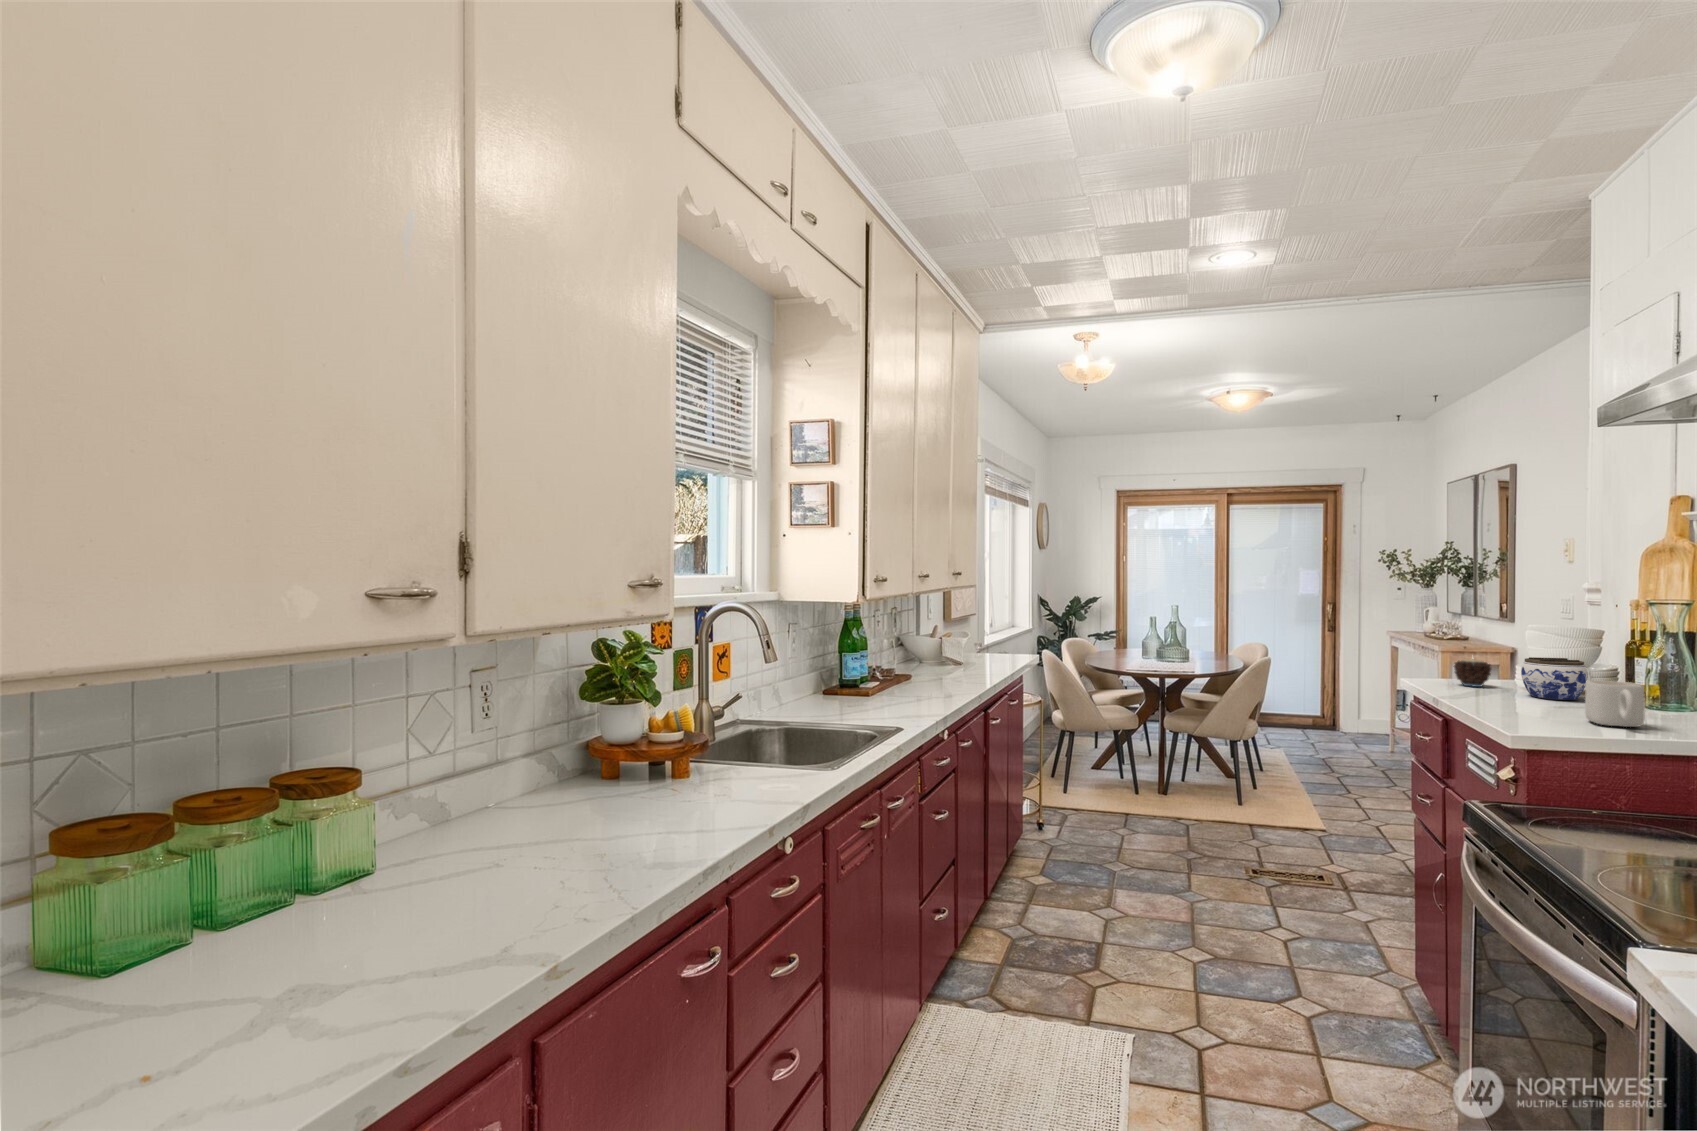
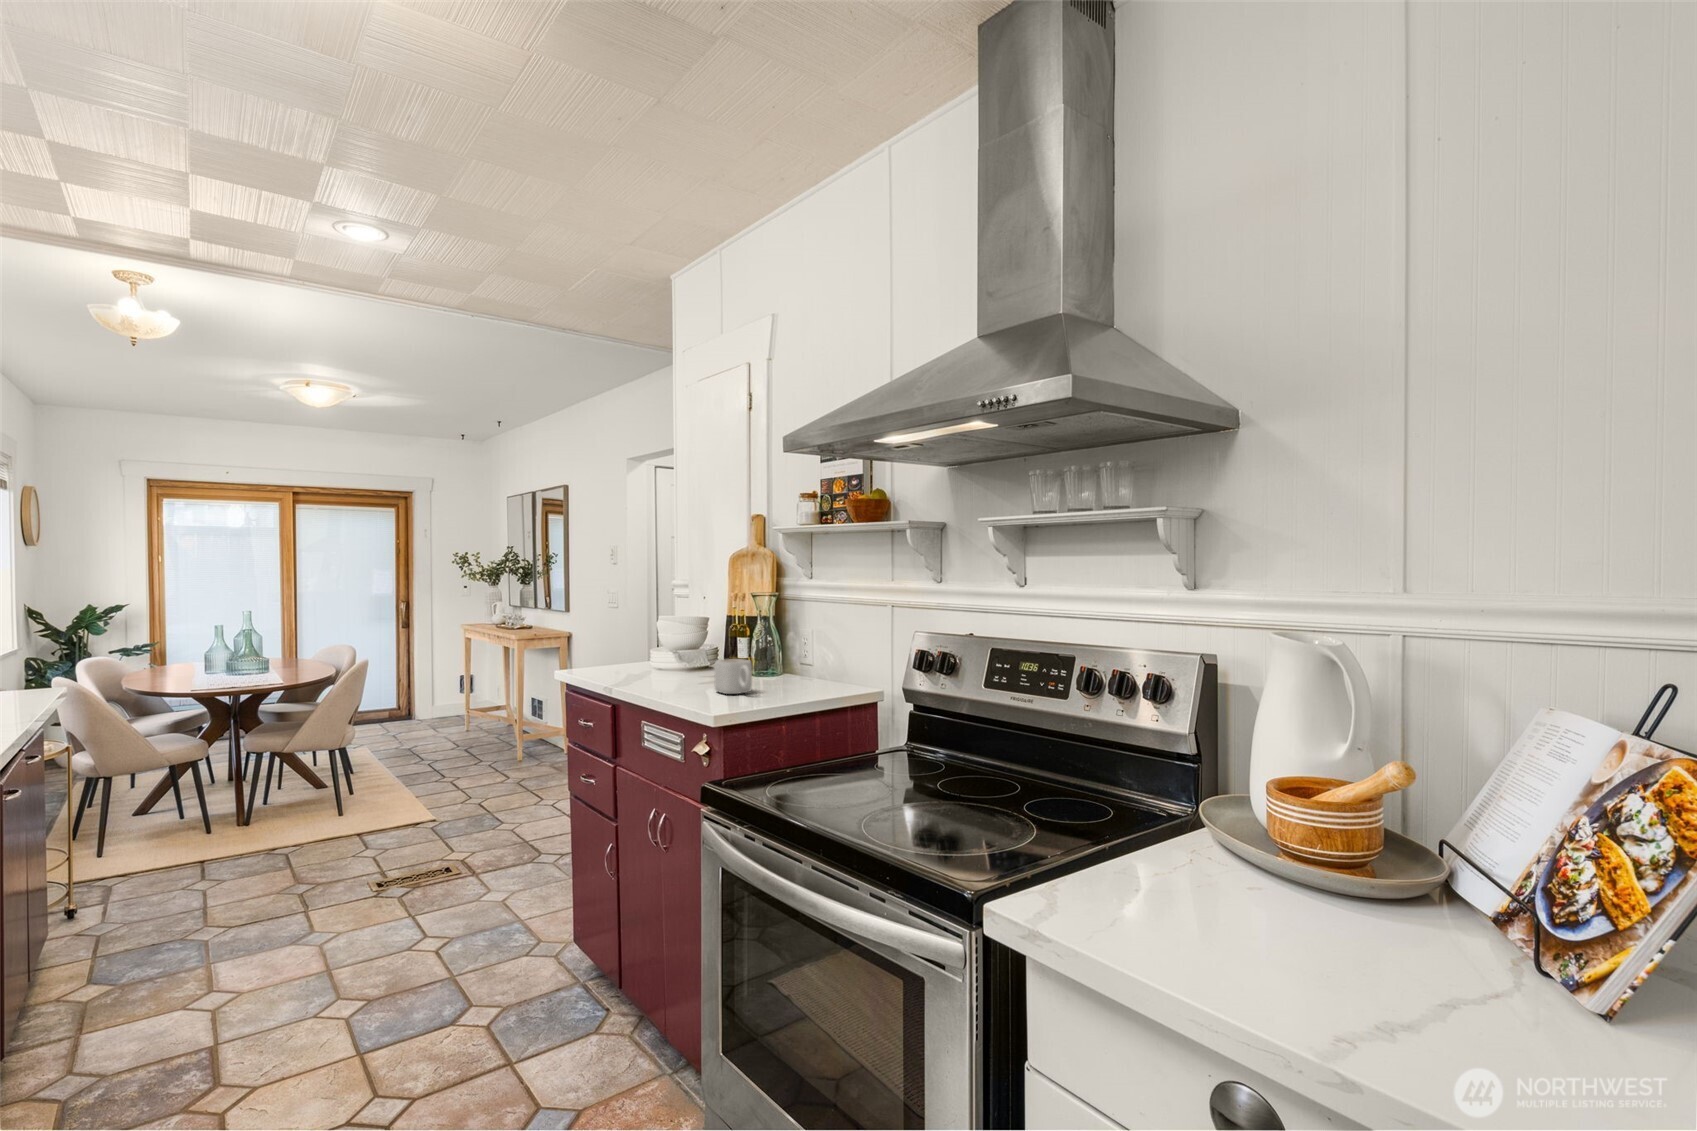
jar: present [1521,657,1588,700] -> none [652,643,695,677]
candle: present [1454,660,1491,687] -> none [598,646,627,672]

